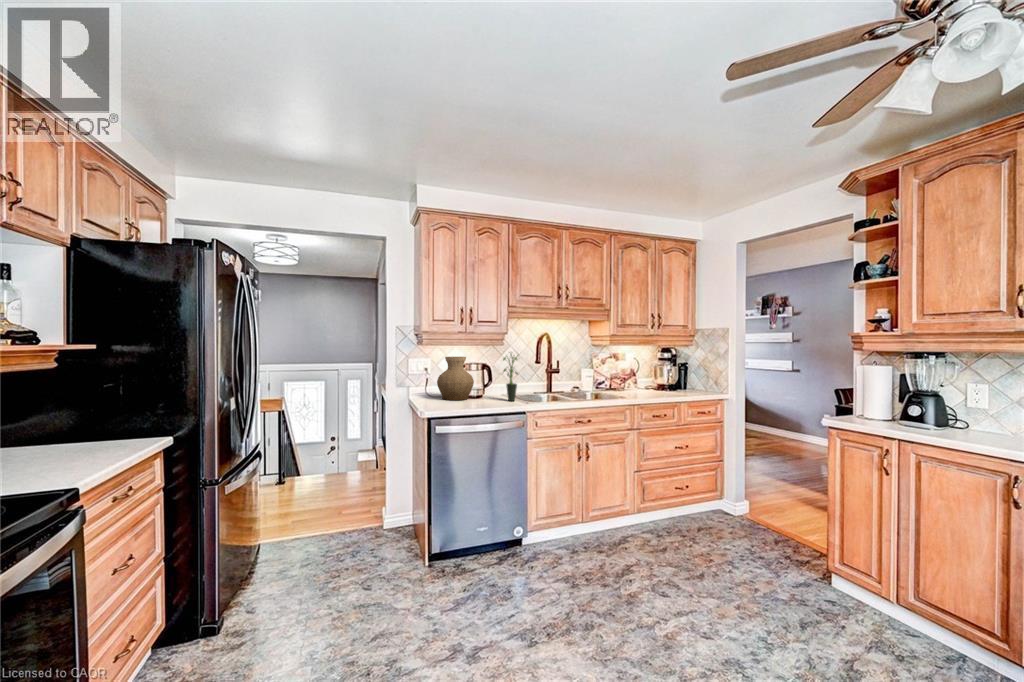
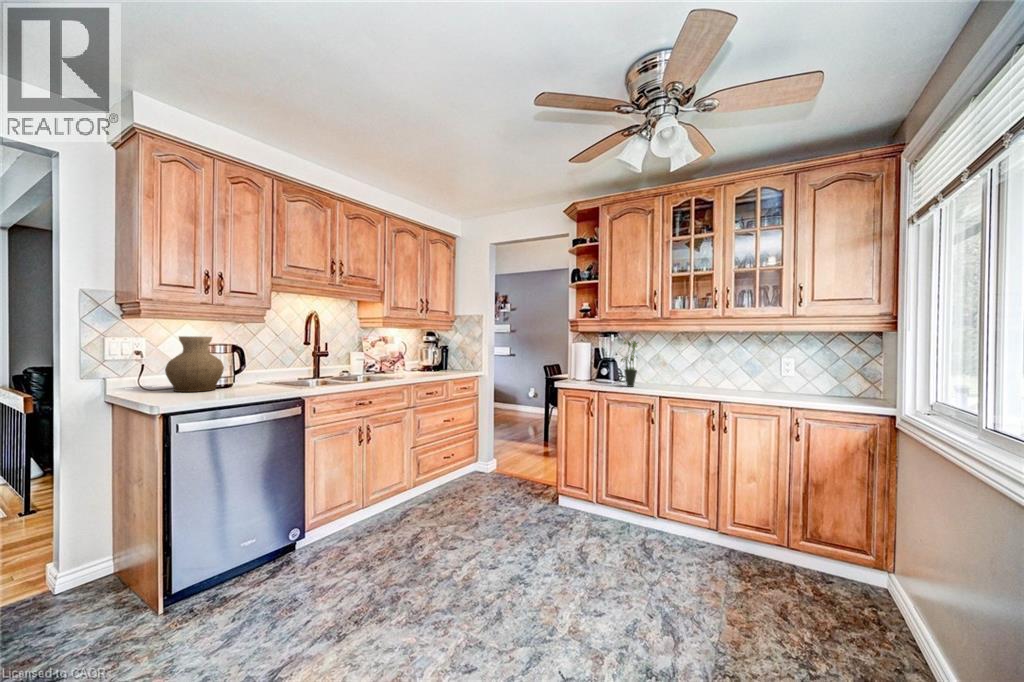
potted plant: present [503,354,518,401] -> present [621,341,637,387]

